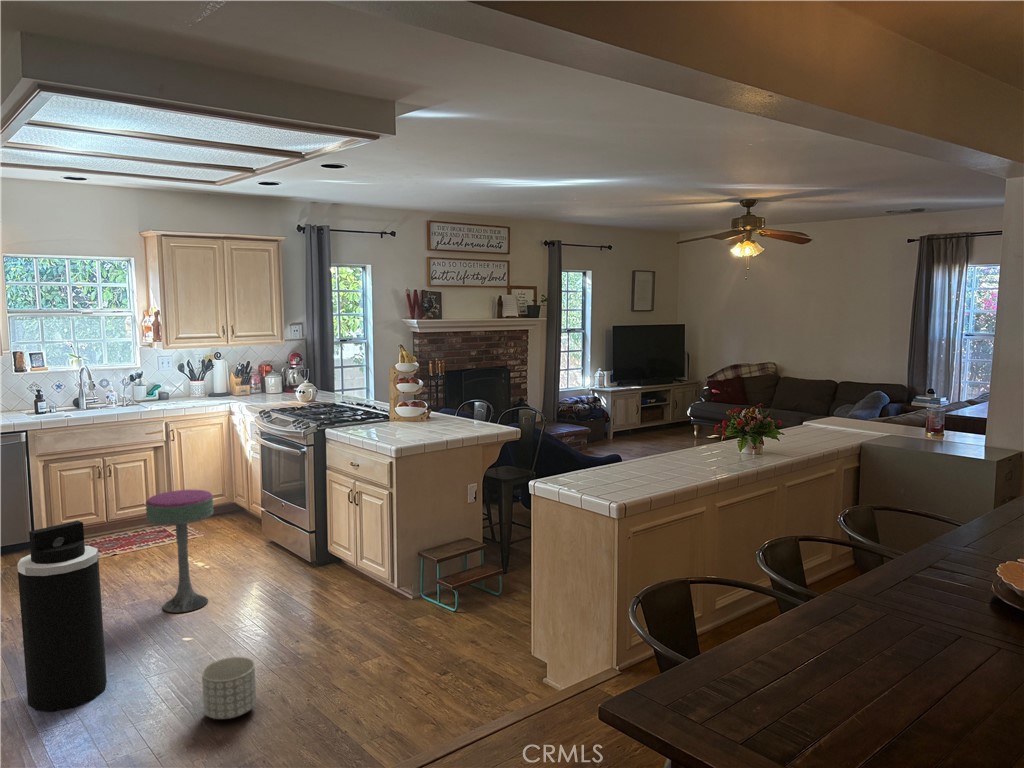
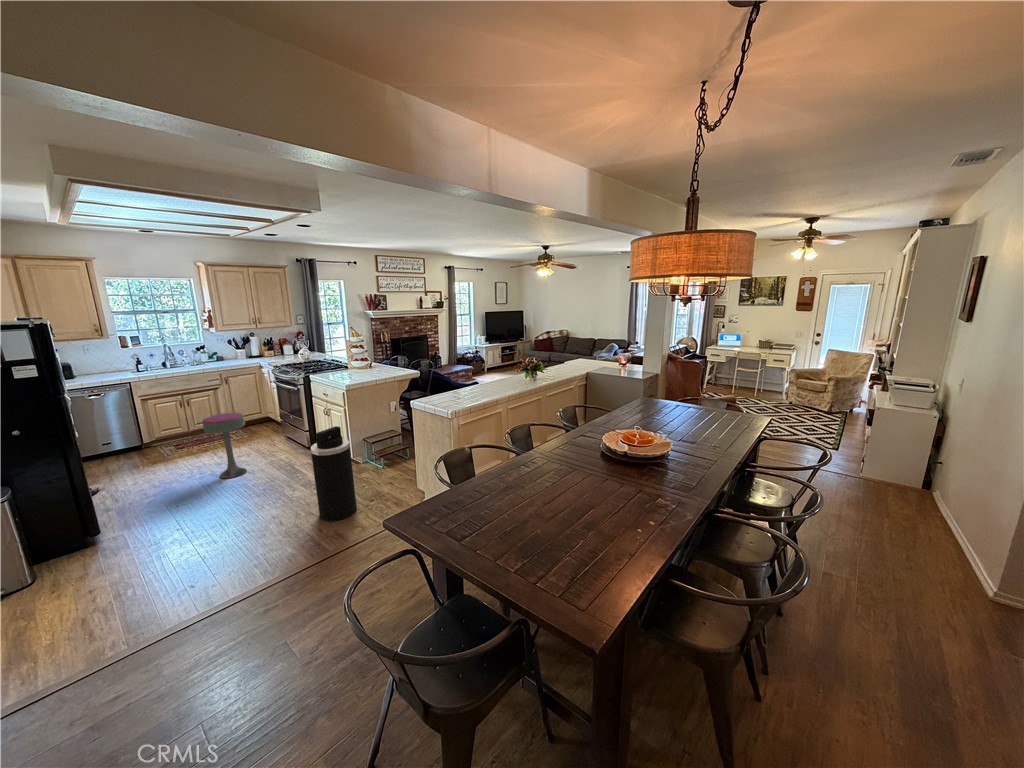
trash can: present [17,521,107,711] -> present [311,426,357,521]
planter: present [202,657,256,719] -> none [232,500,266,532]

